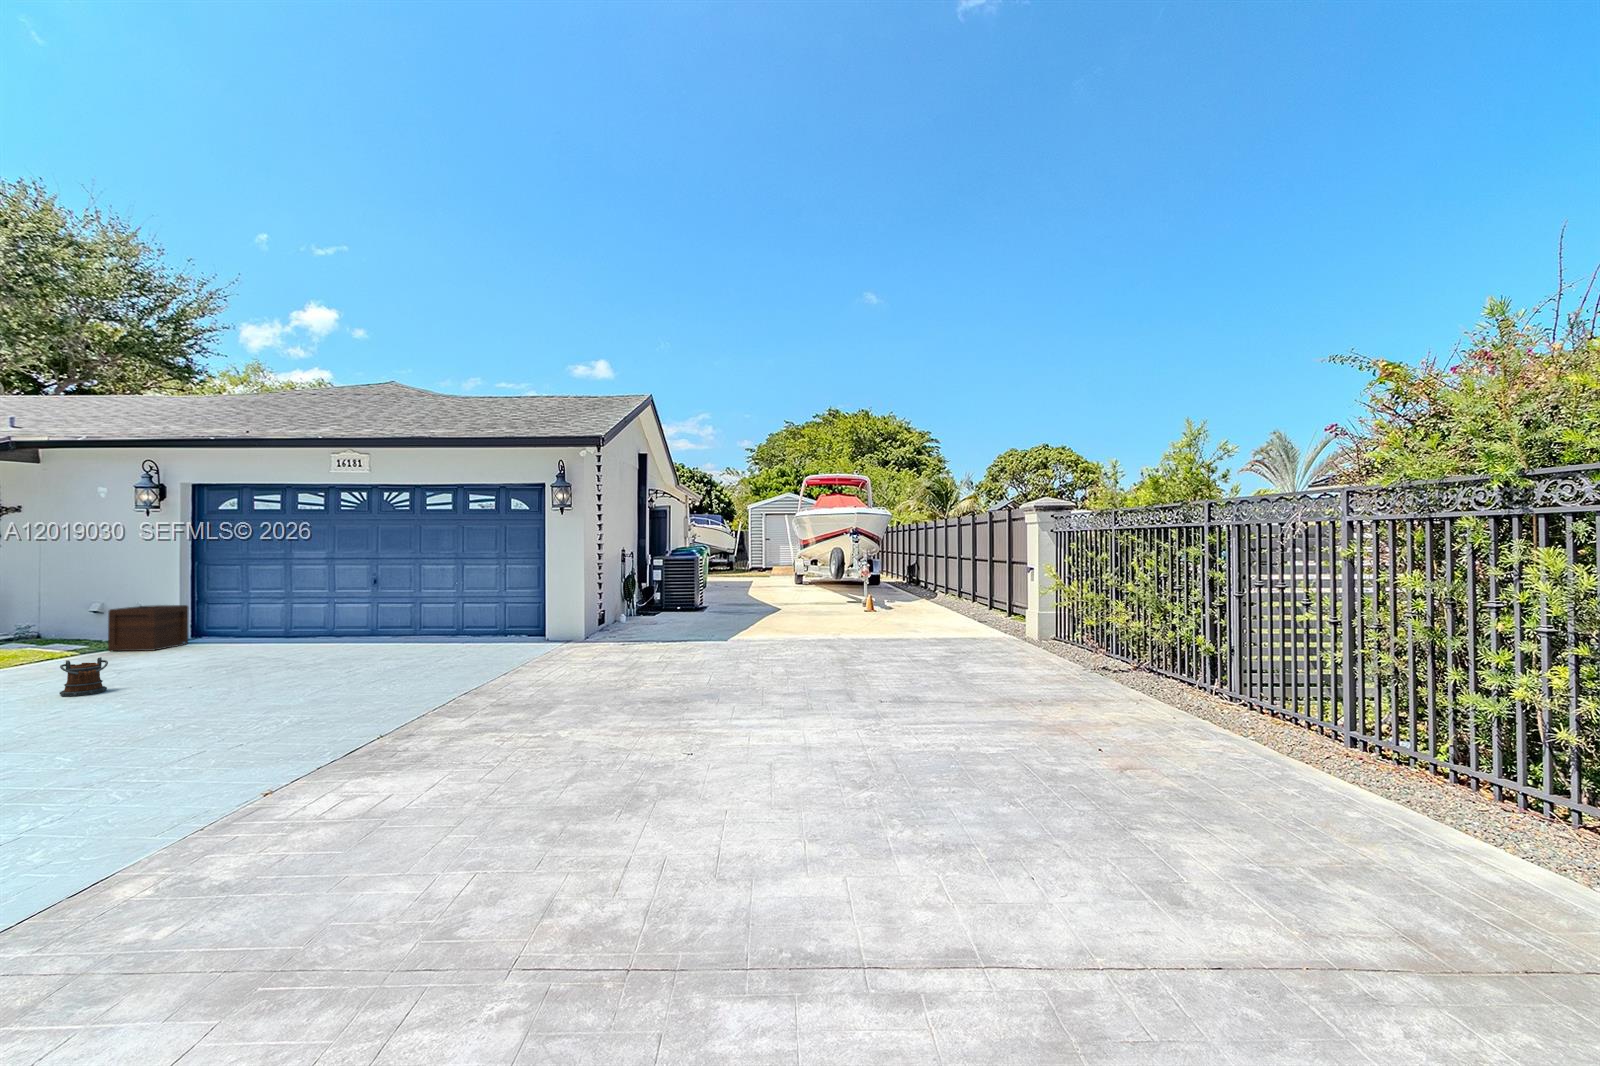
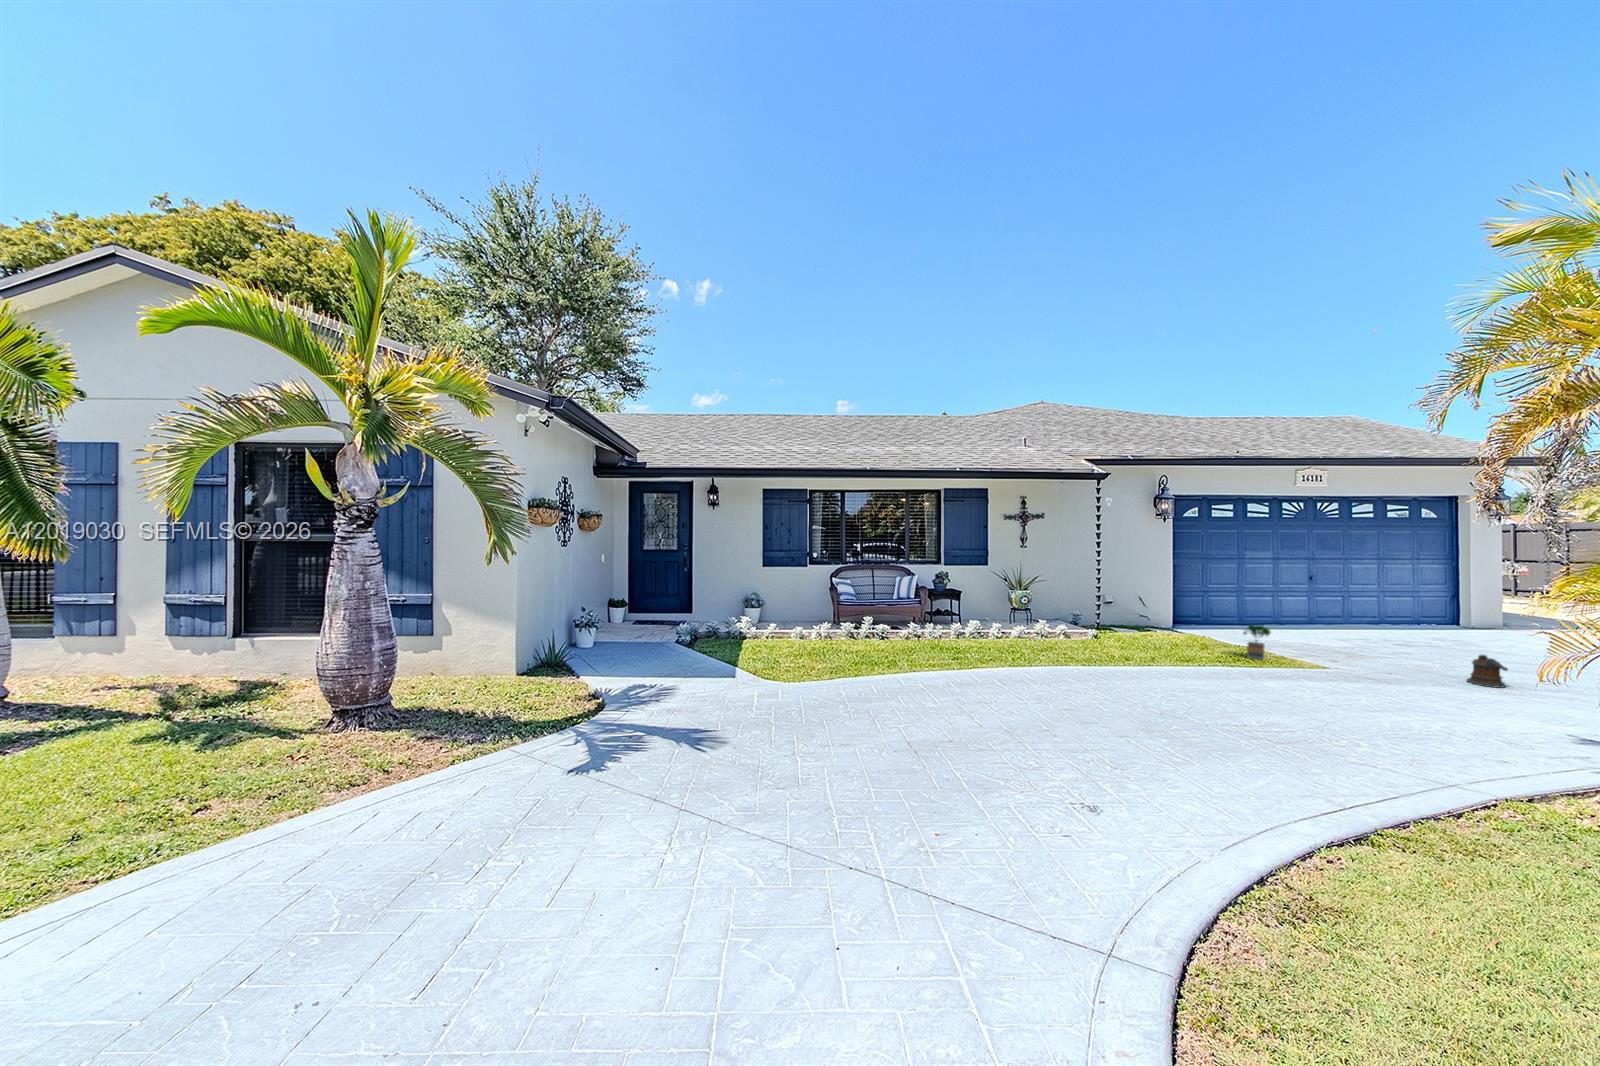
wooden crate: present [108,605,188,651] -> none [1143,599,1200,640]
potted tree: none [37,627,78,670] -> present [1243,625,1270,660]

